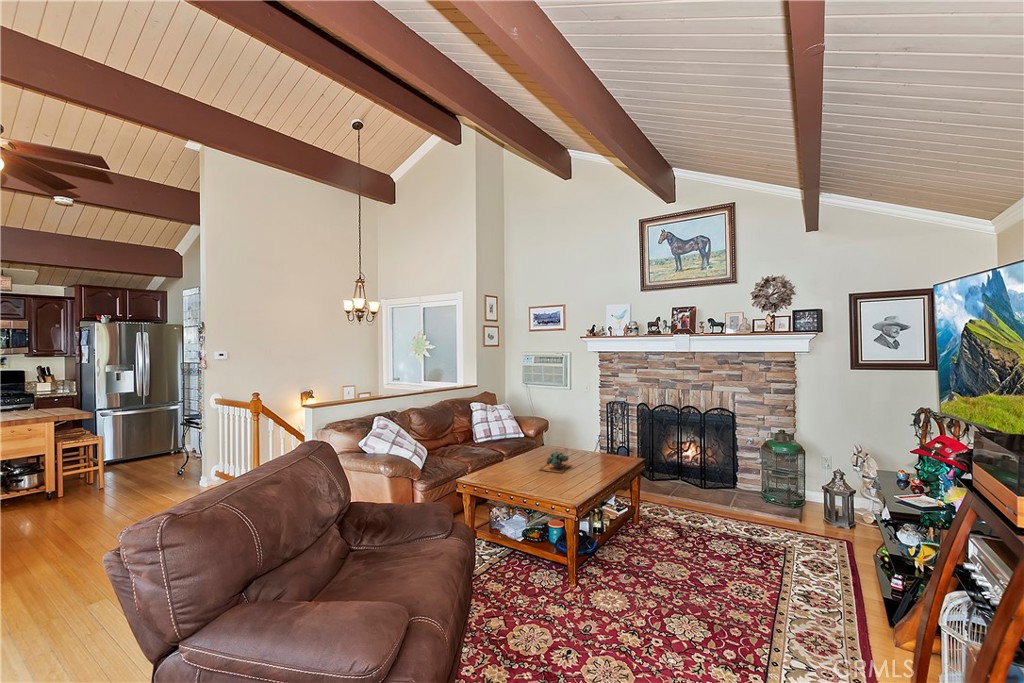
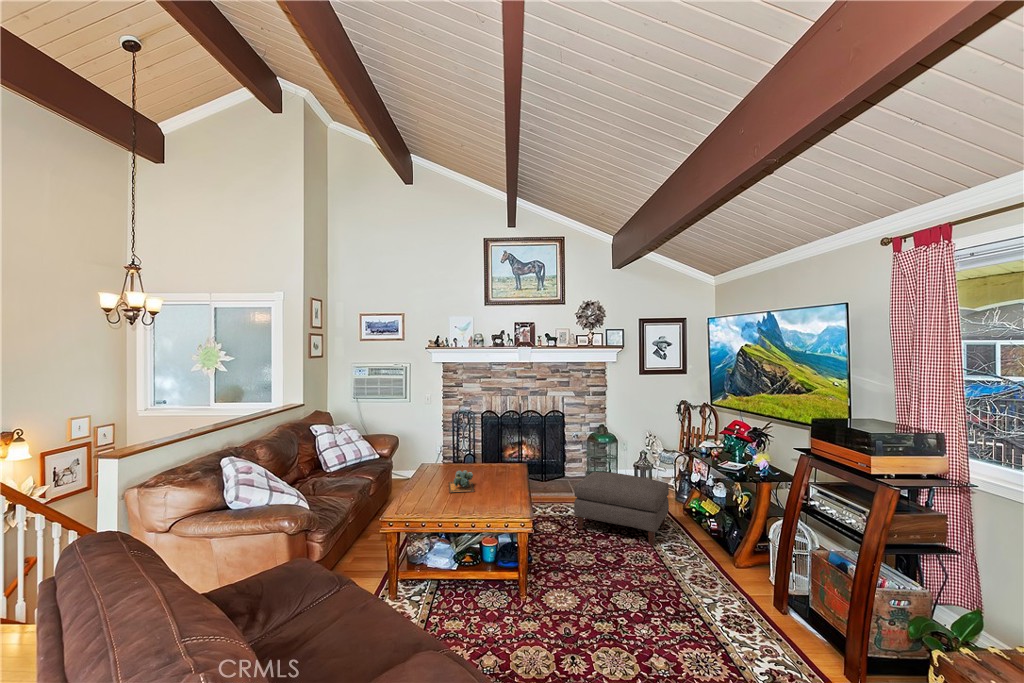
ottoman: none [695,482,834,583] -> present [574,472,669,545]

